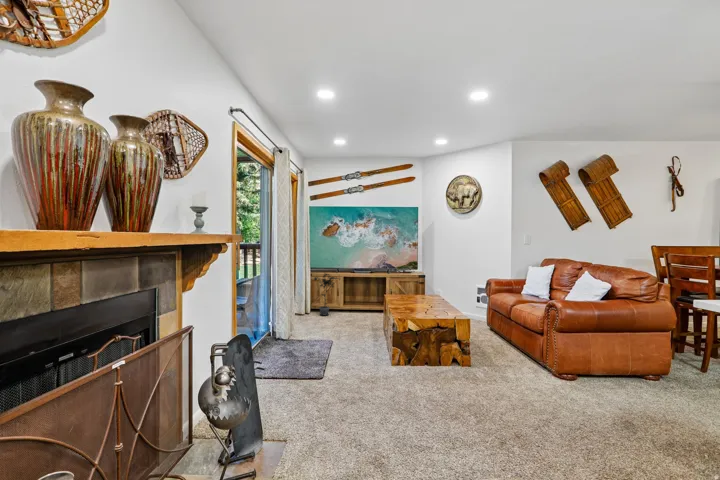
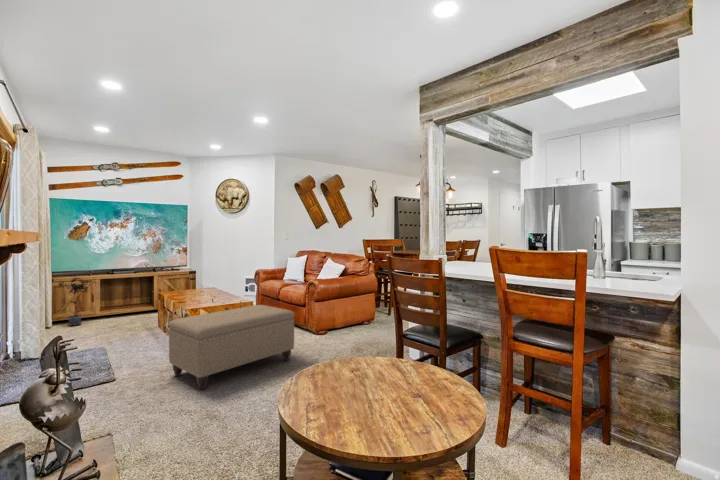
ottoman: none [366,326,515,421] -> present [169,305,295,389]

